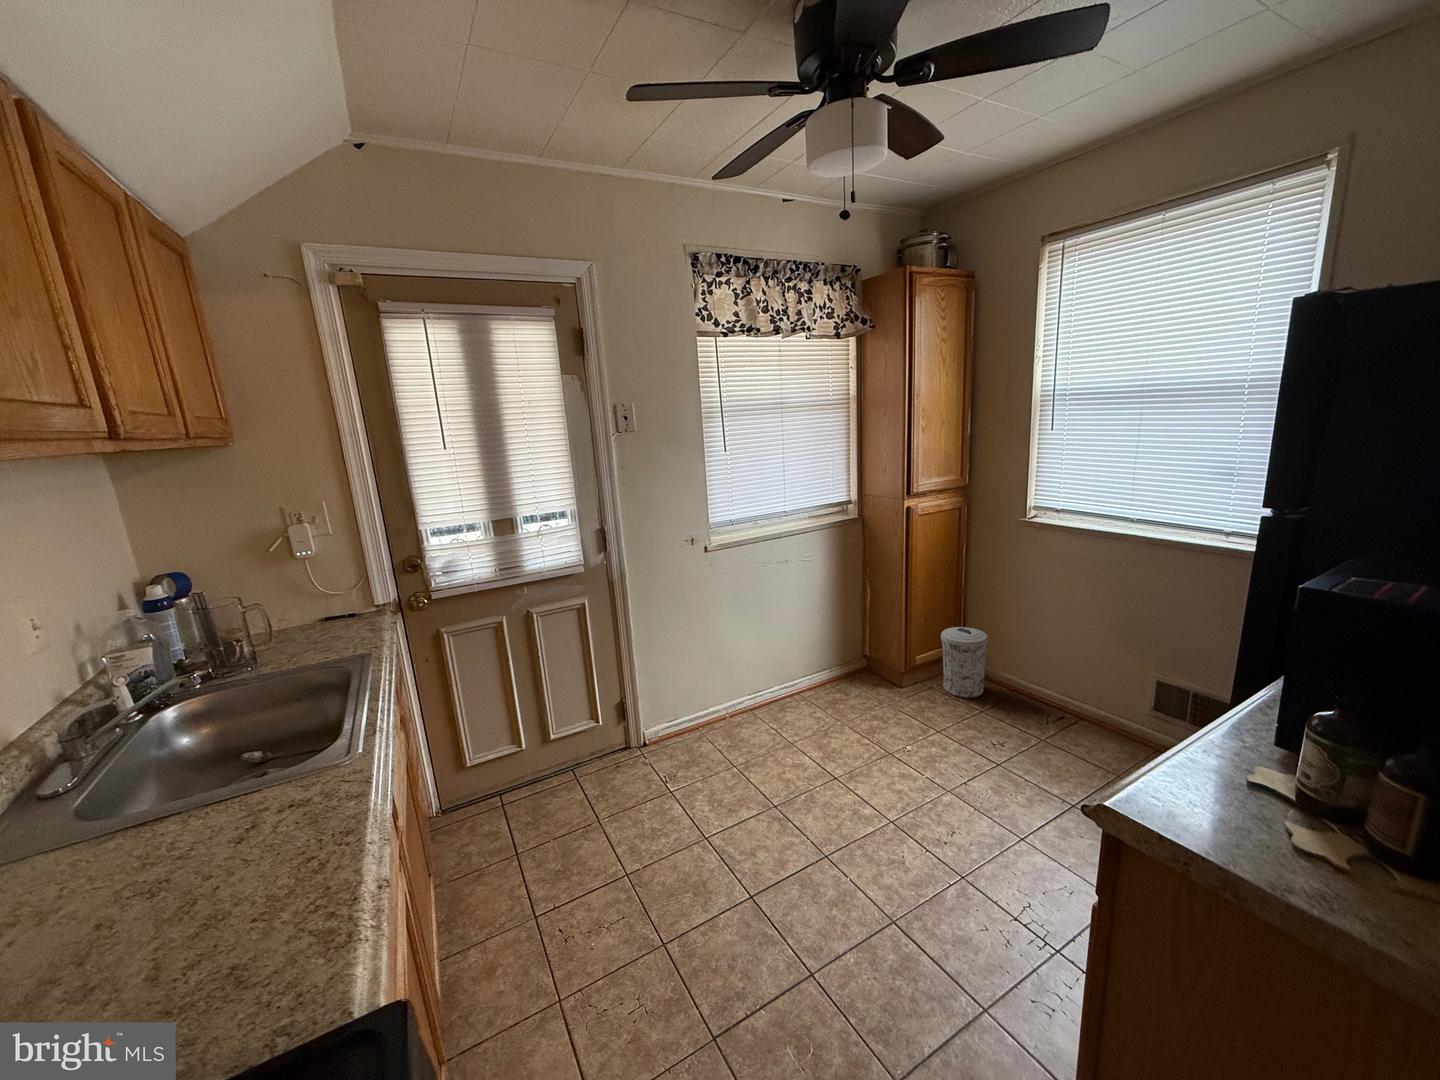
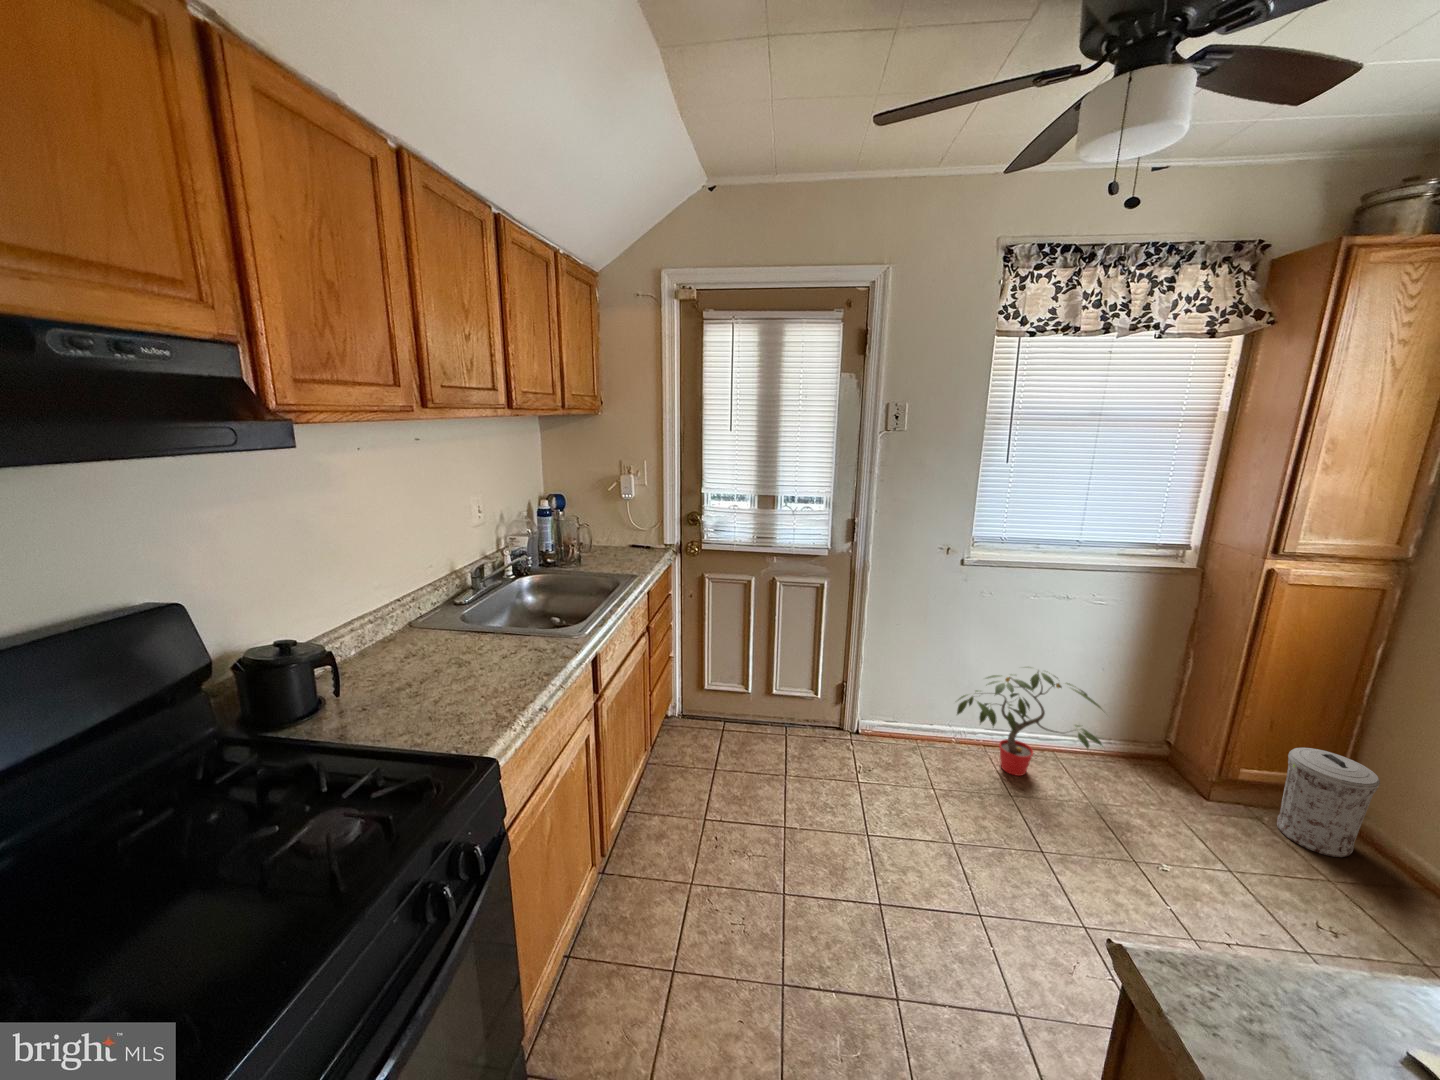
potted plant: none [727,628,845,728] -> present [957,667,1102,776]

